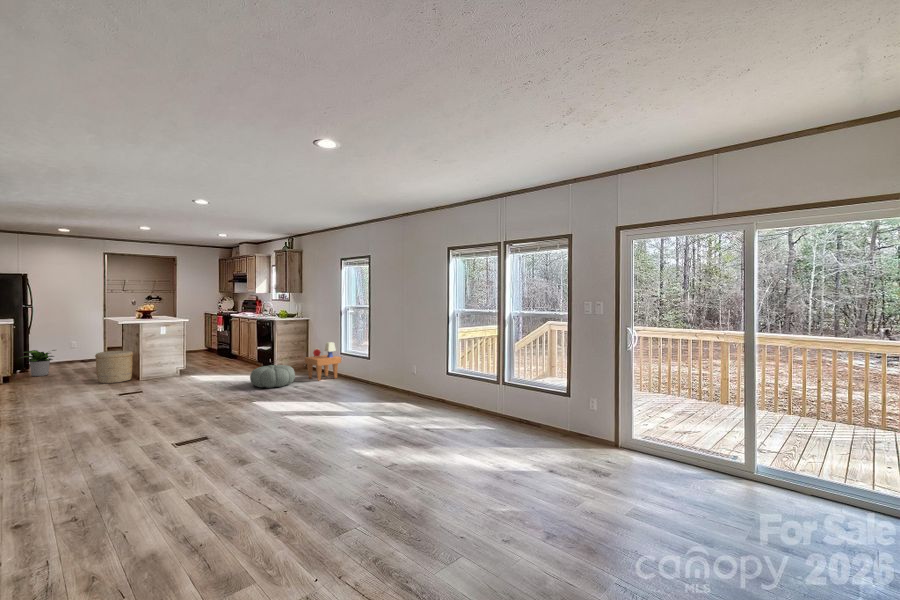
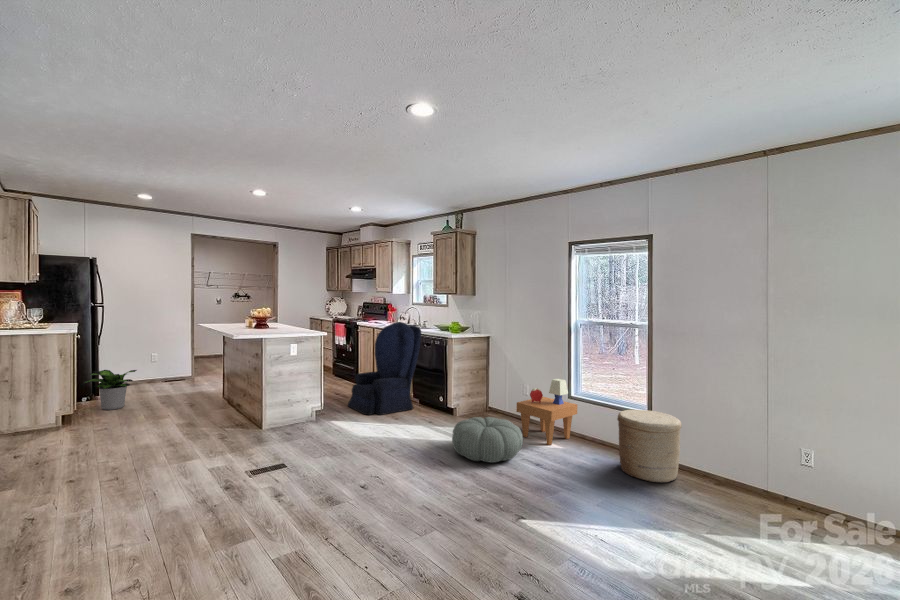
armchair: none [210,312,259,373] -> present [348,322,421,415]
woven basket: present [95,351,133,383] -> present [617,410,682,482]

